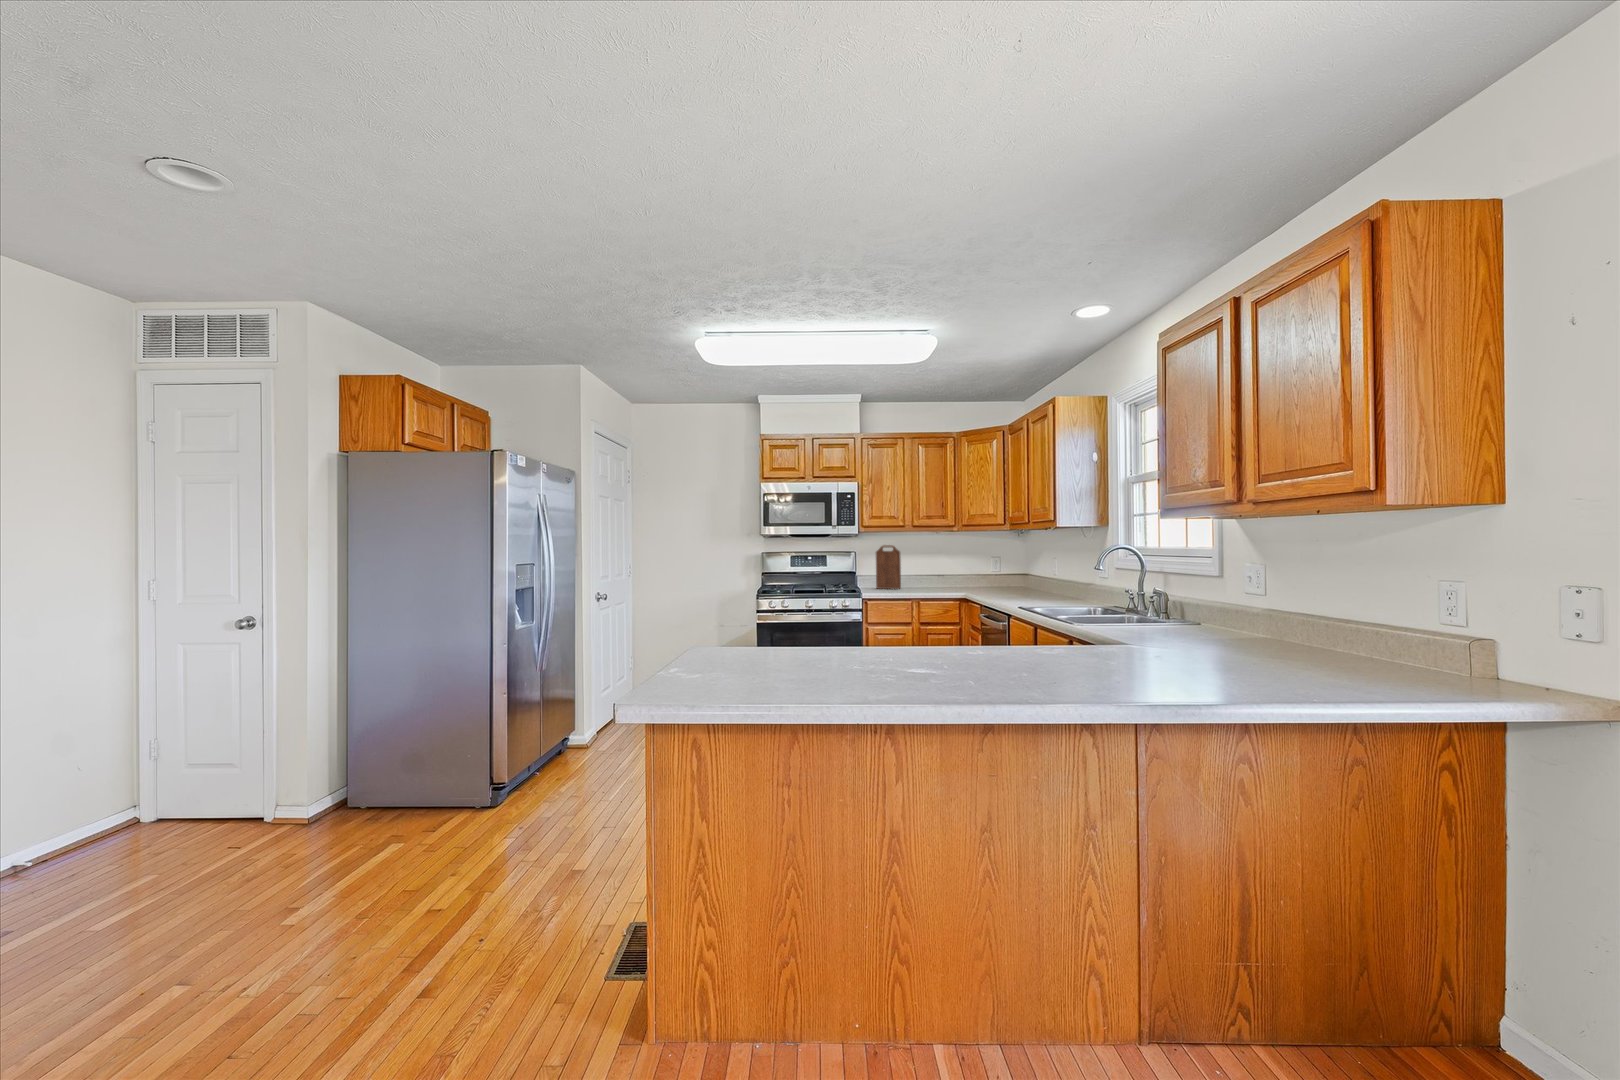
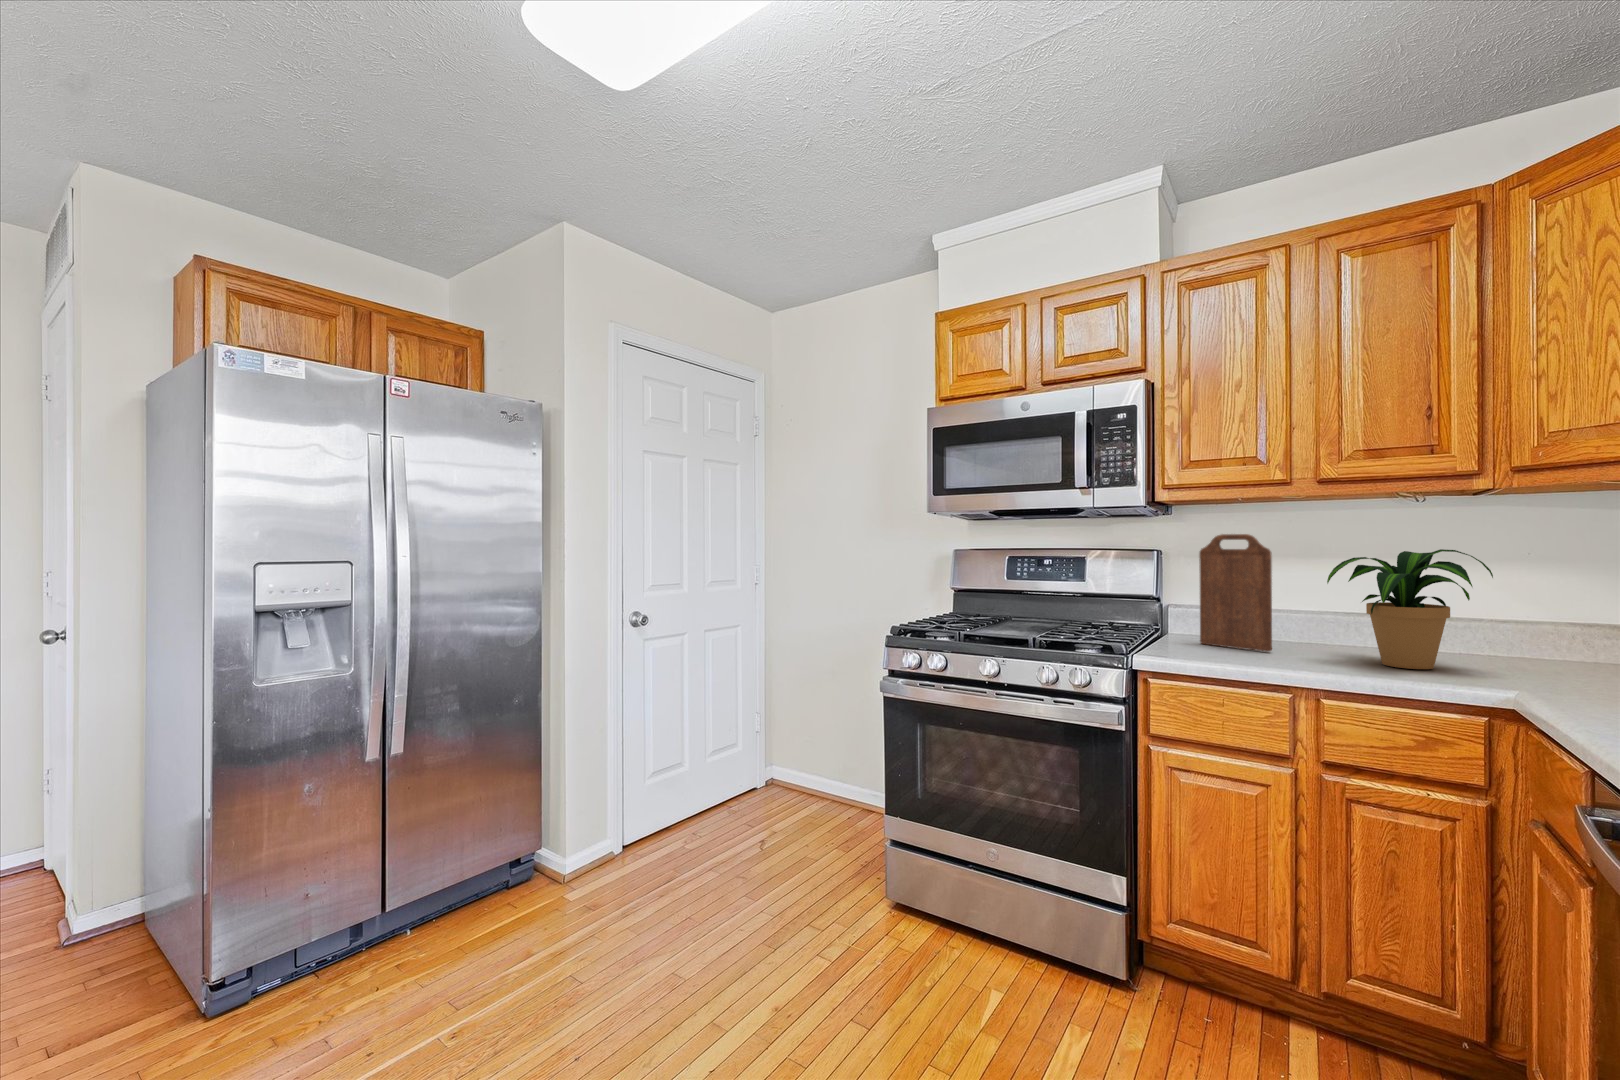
potted plant: none [918,550,960,590] -> present [1327,549,1493,669]

